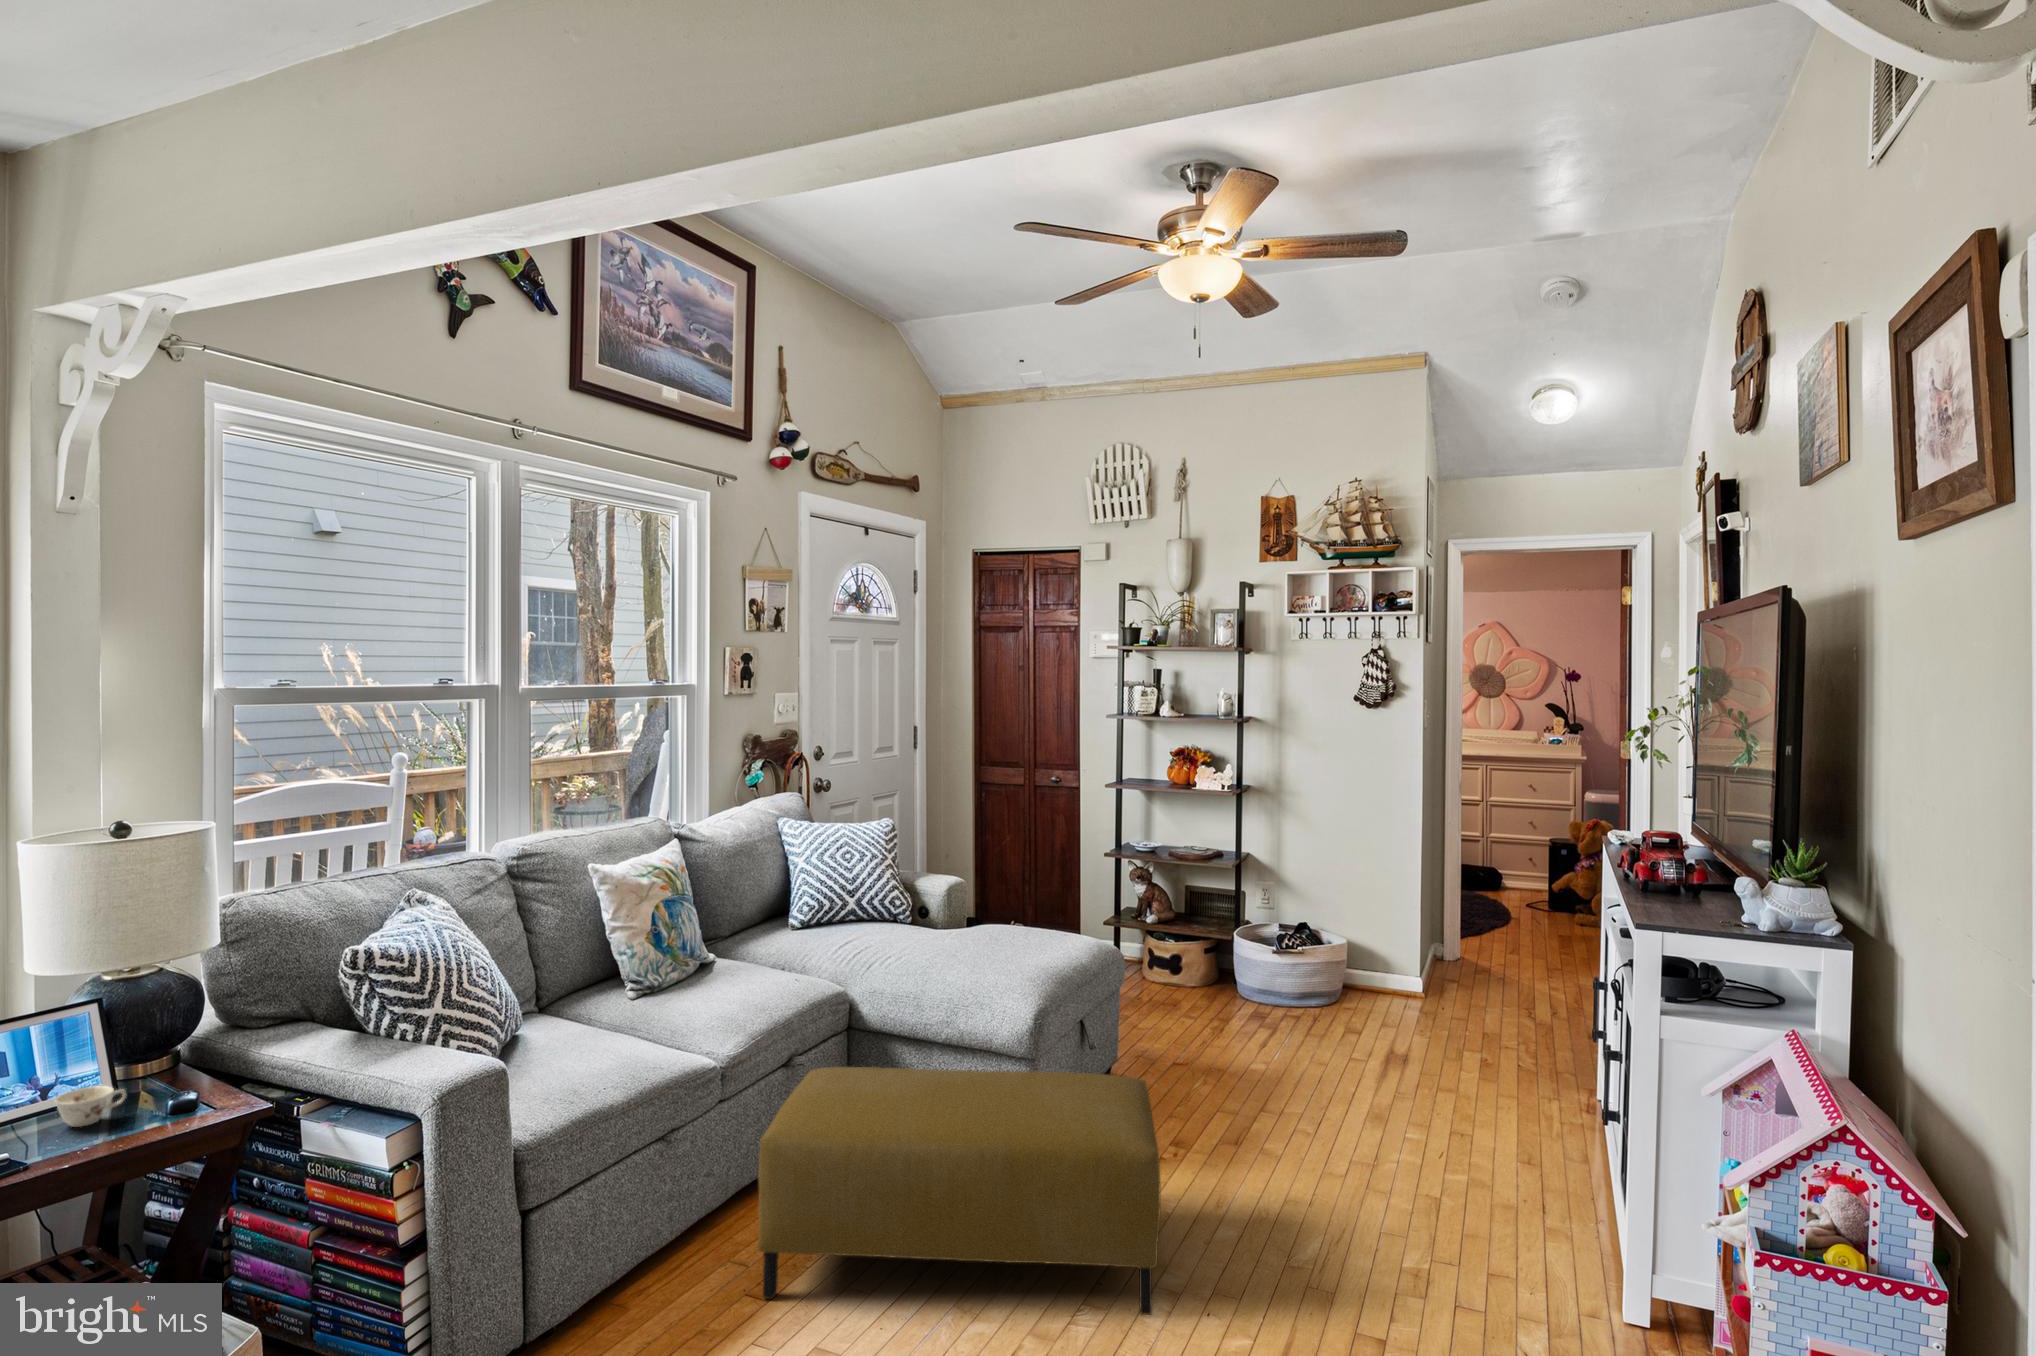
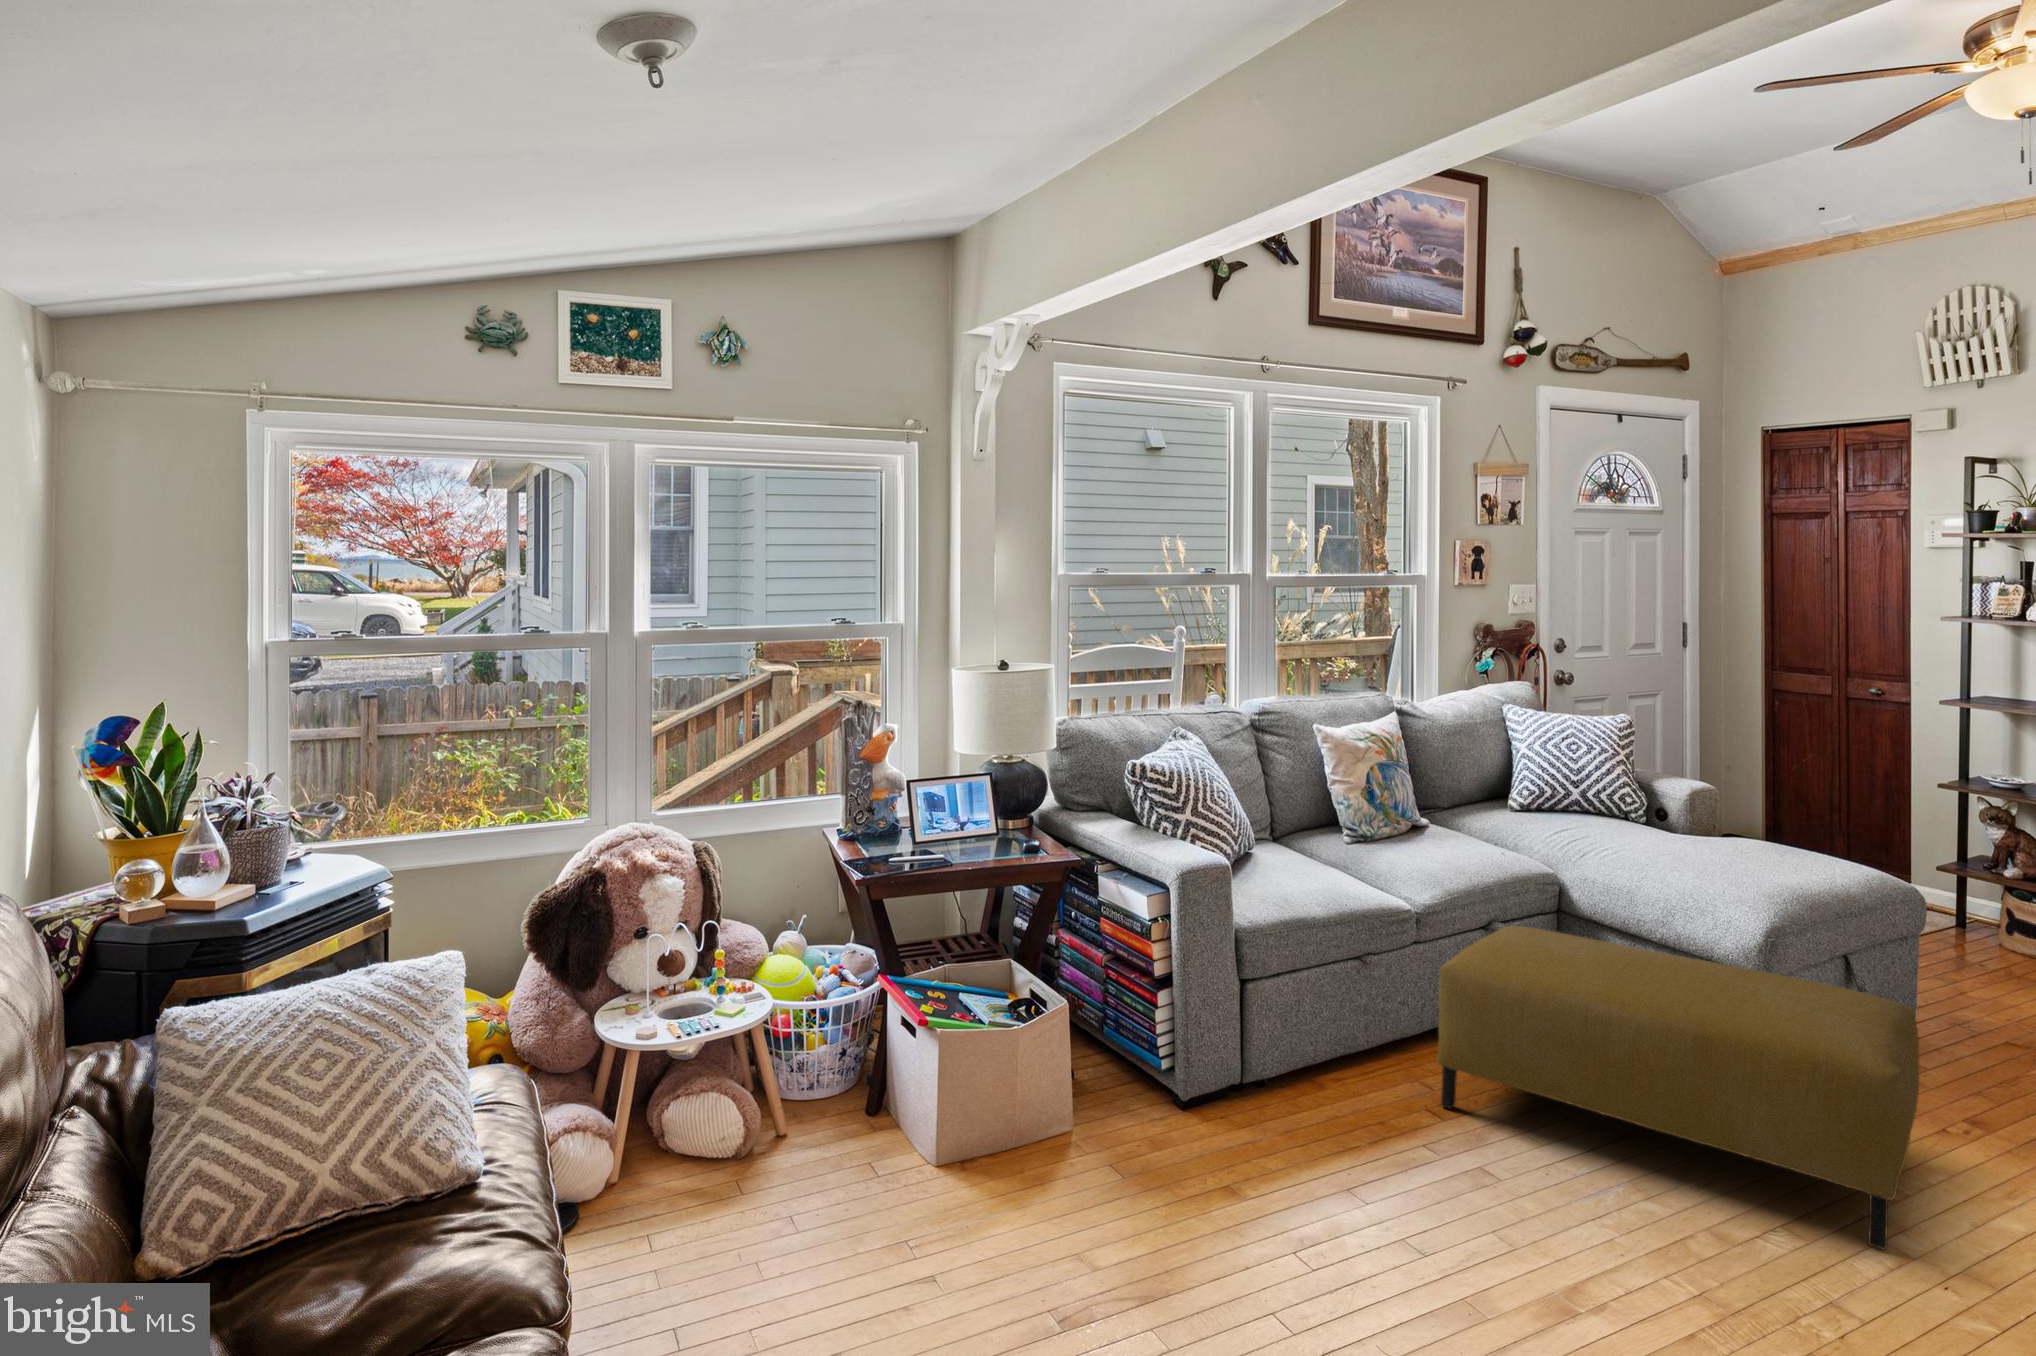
teacup: present [54,1086,126,1127] -> none [962,829,999,851]

